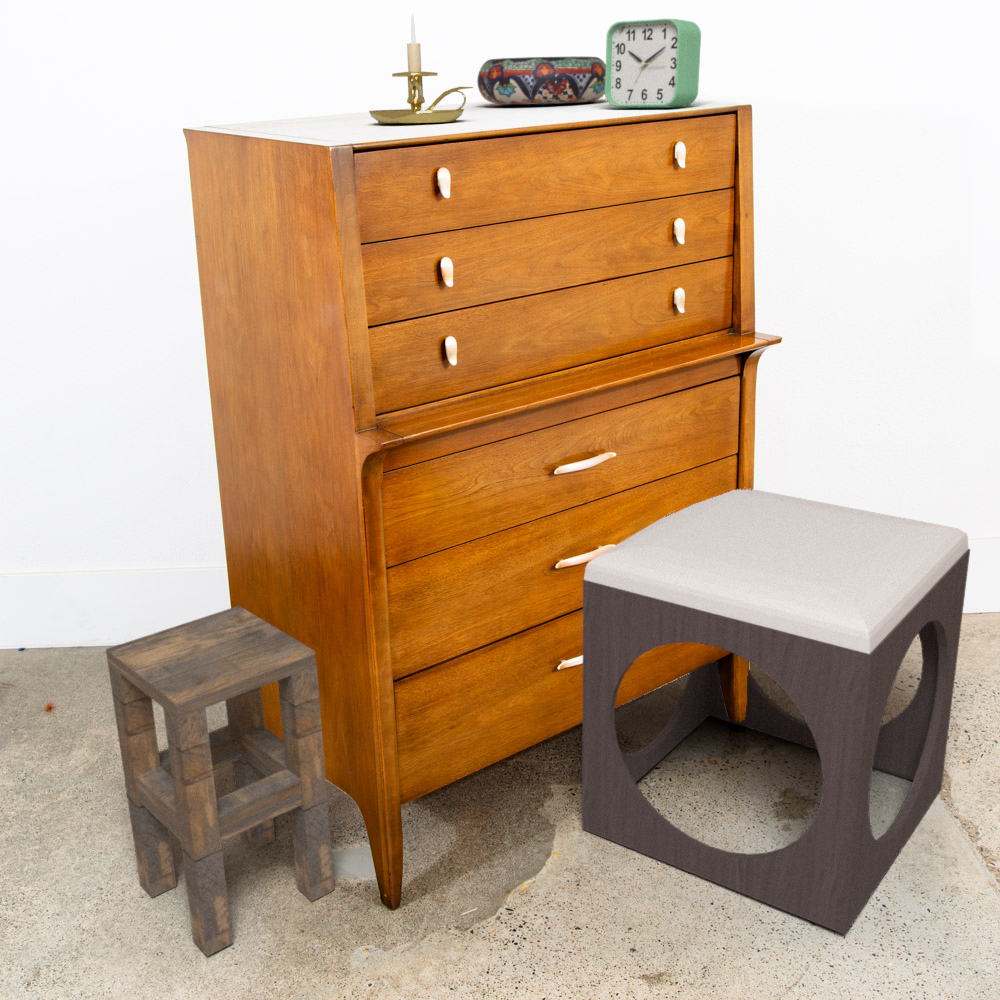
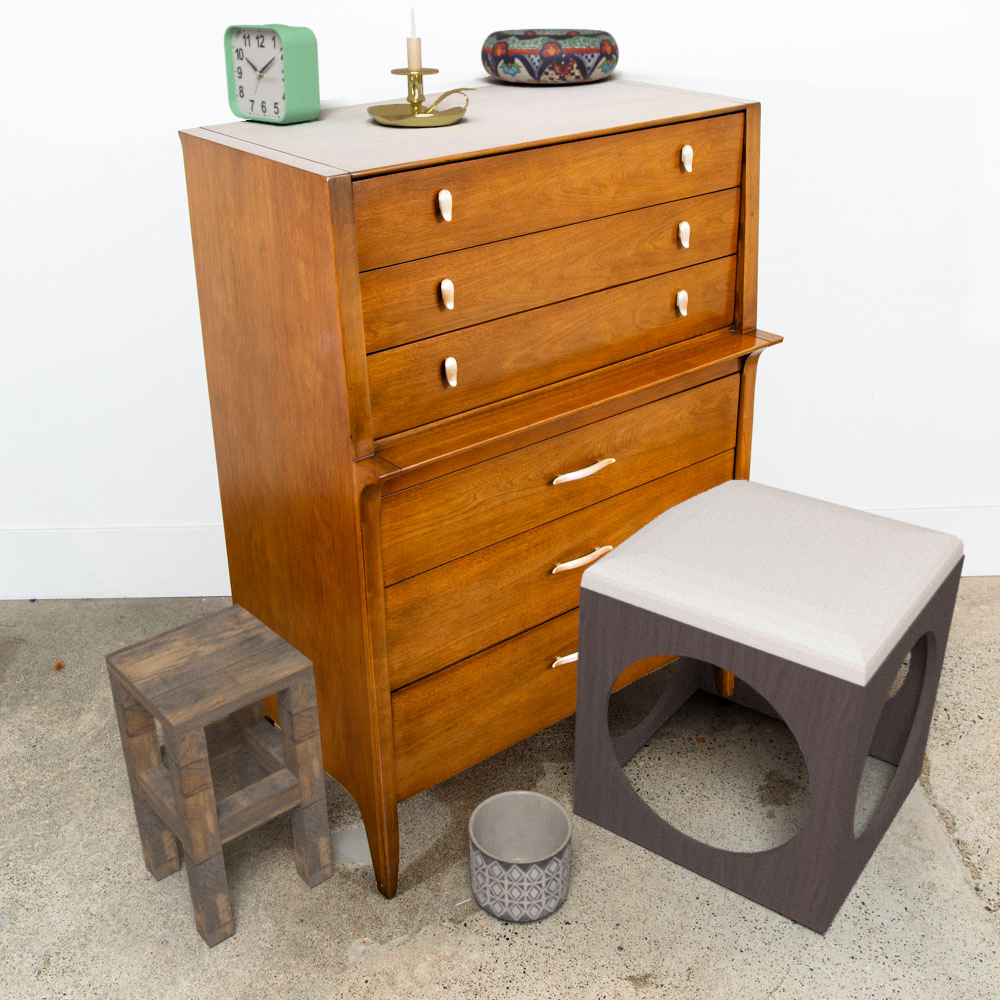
alarm clock: present [605,19,701,108] -> present [224,24,320,124]
planter: none [474,795,581,927] -> present [468,790,572,922]

